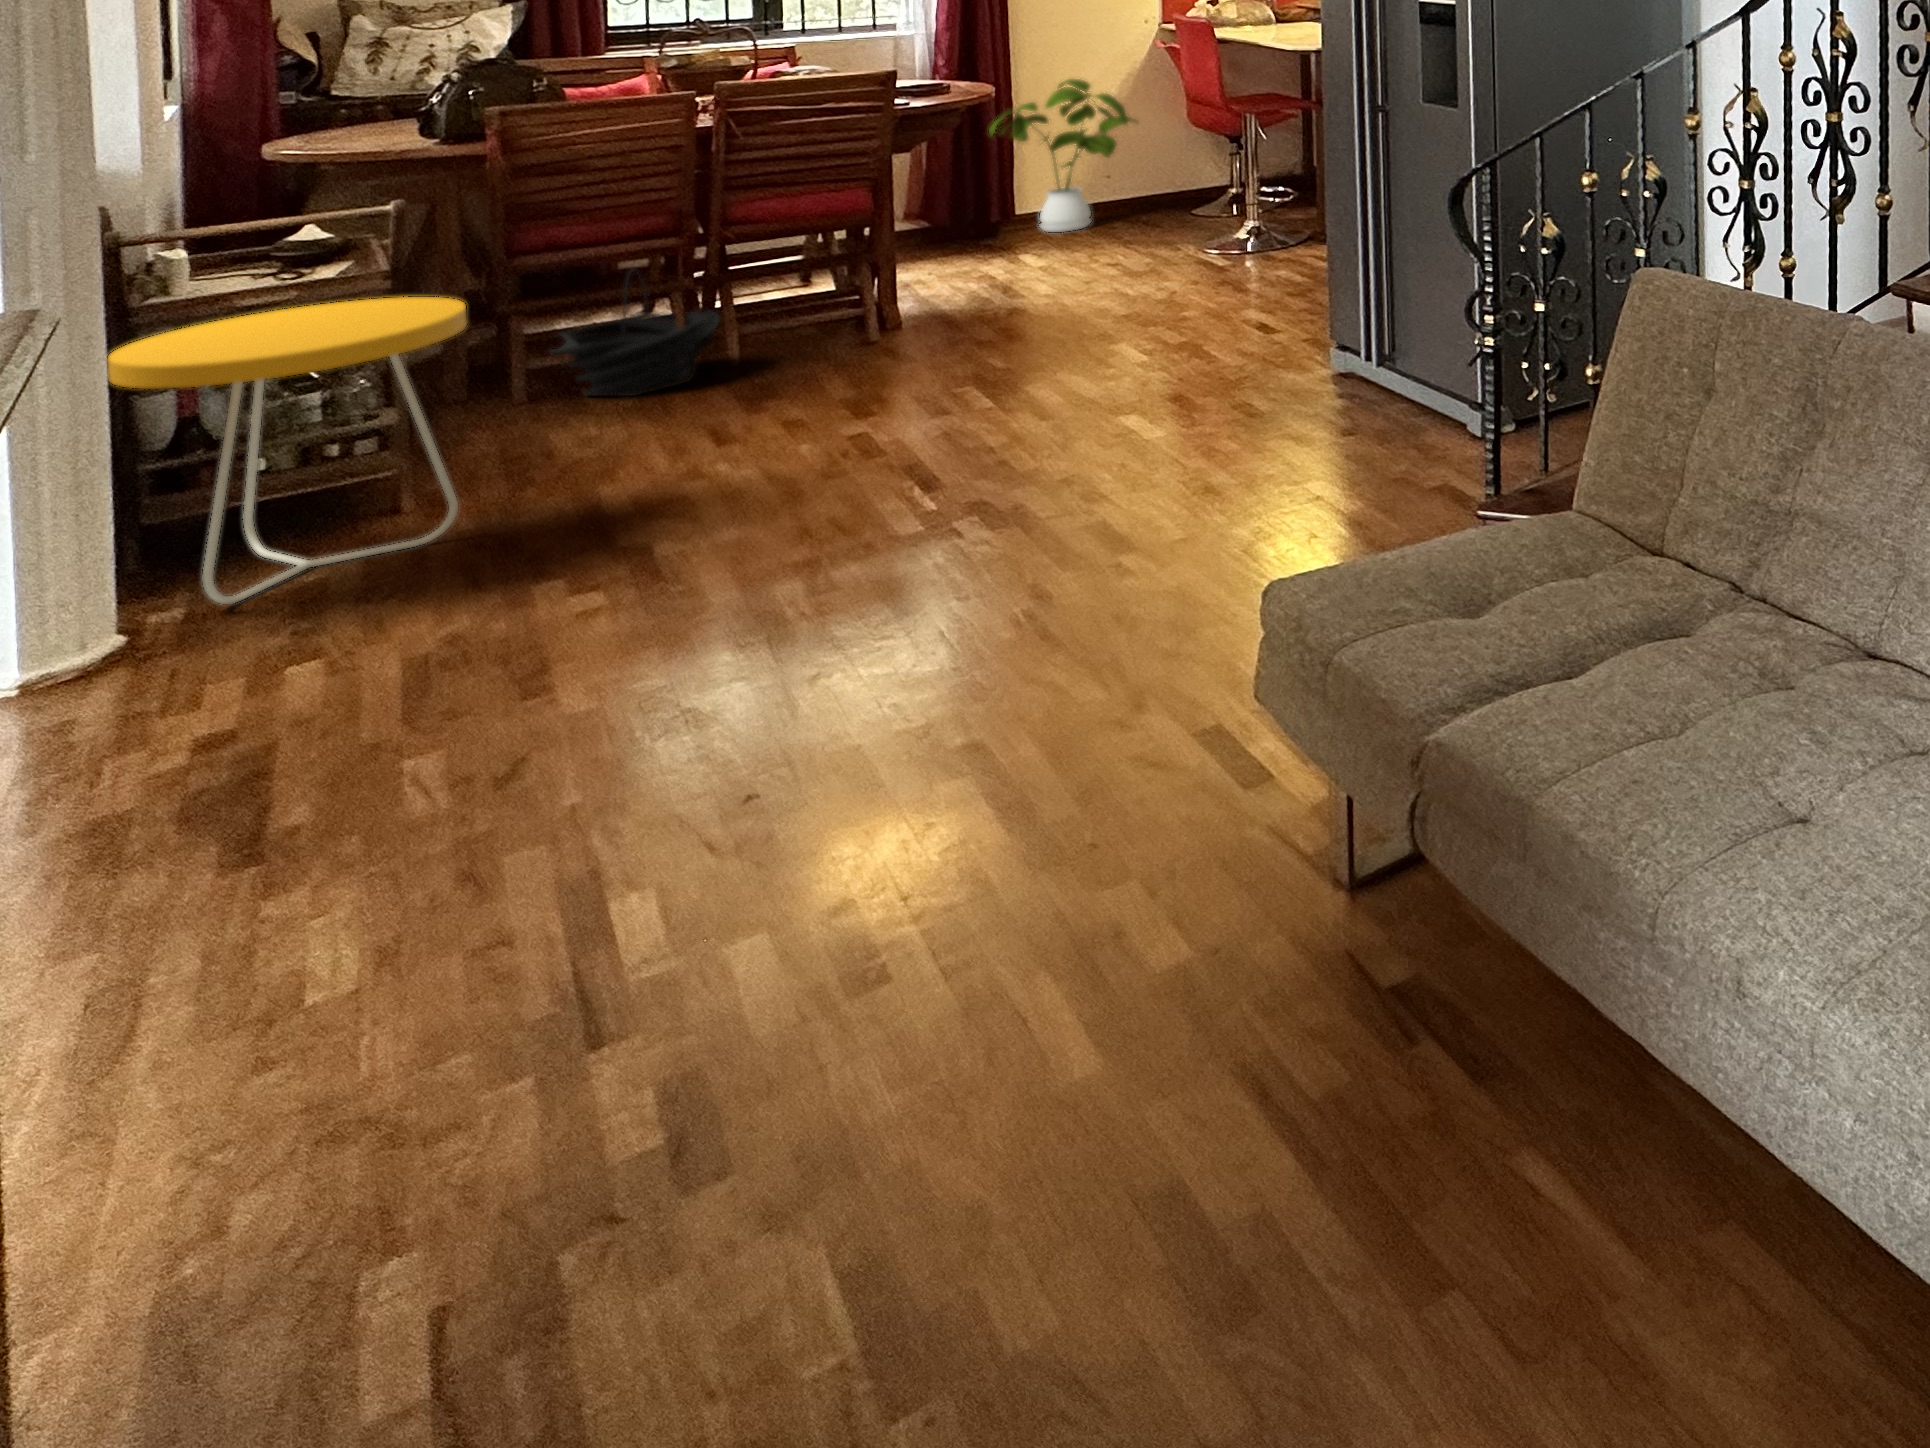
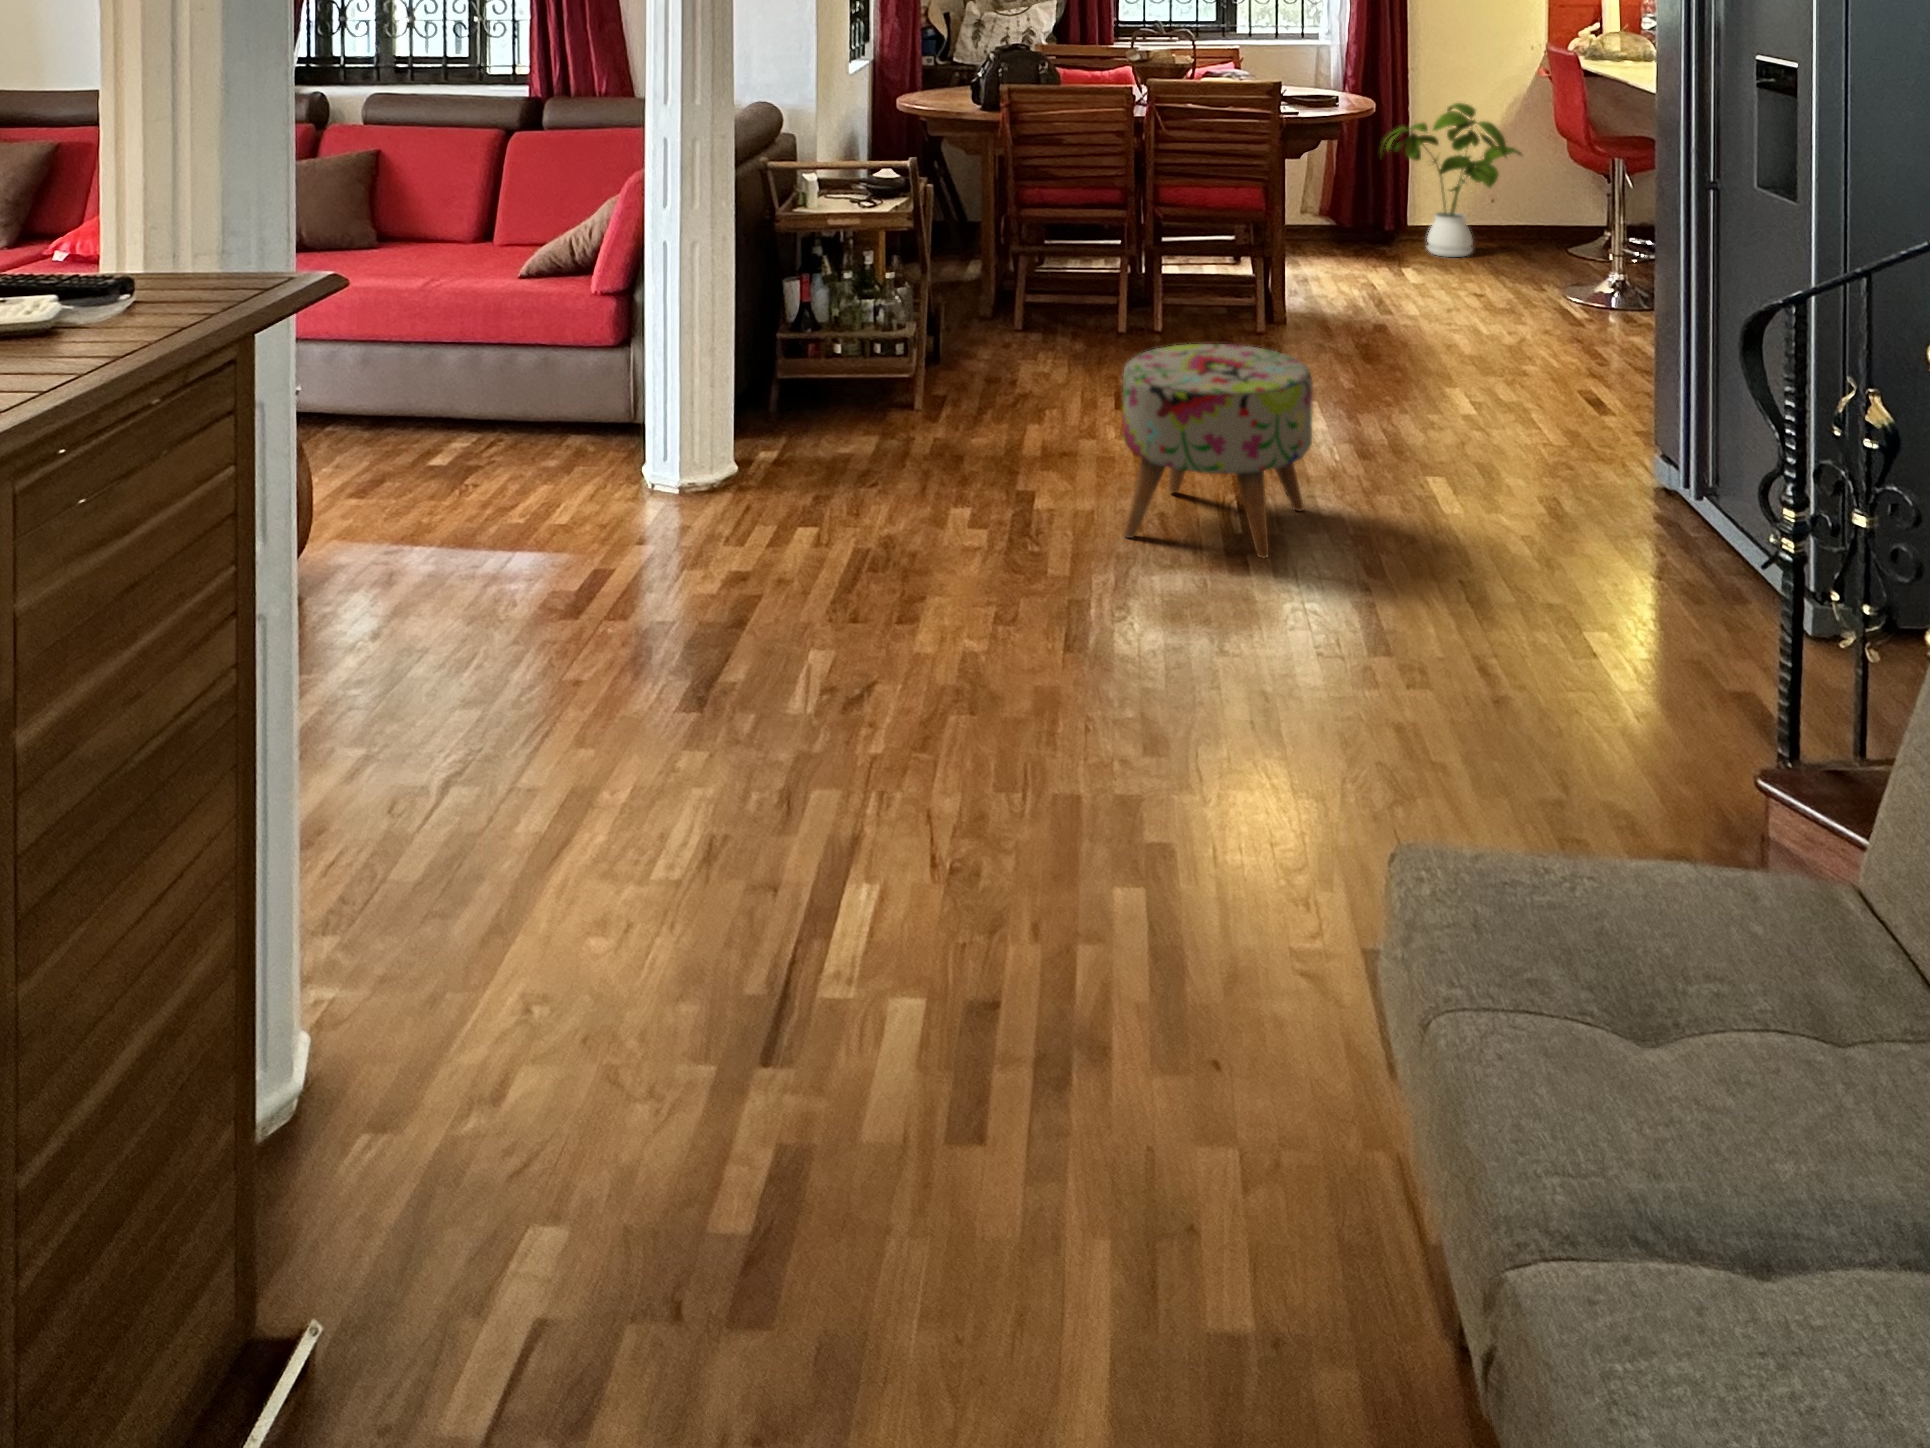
basket: present [551,270,720,396] -> none [1031,236,1146,349]
side table: present [108,297,467,604] -> none [748,234,945,463]
ottoman: none [771,324,1005,544] -> present [1123,344,1313,558]

